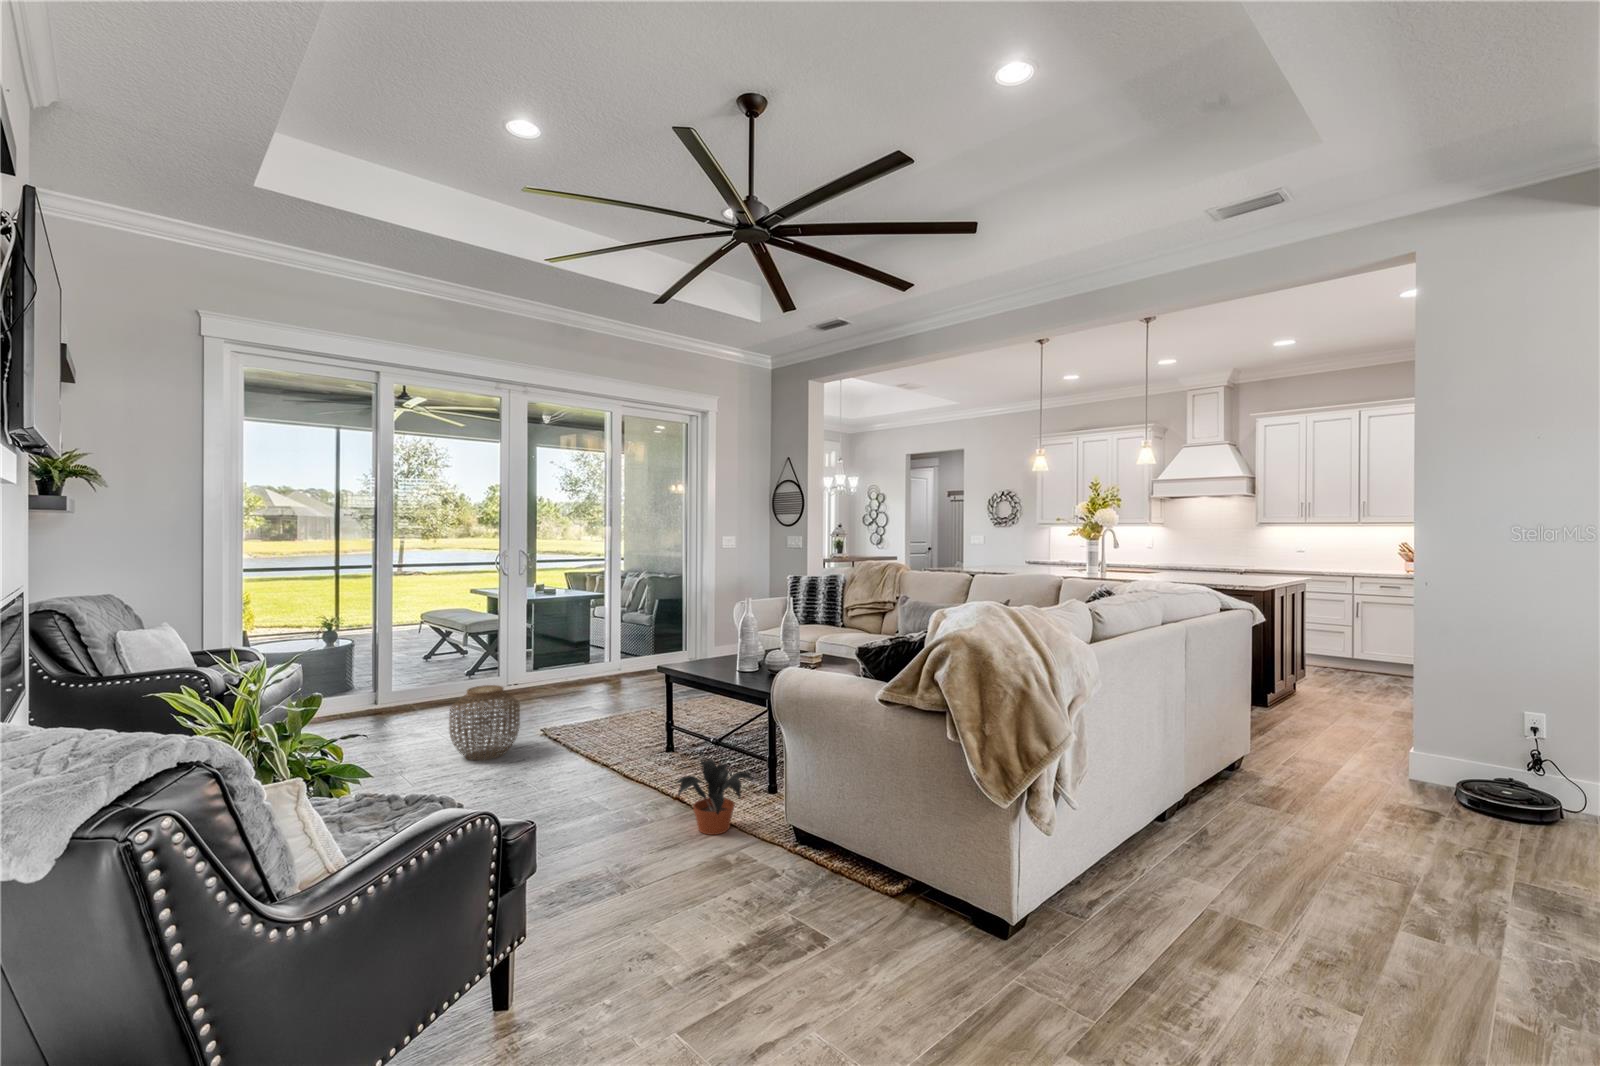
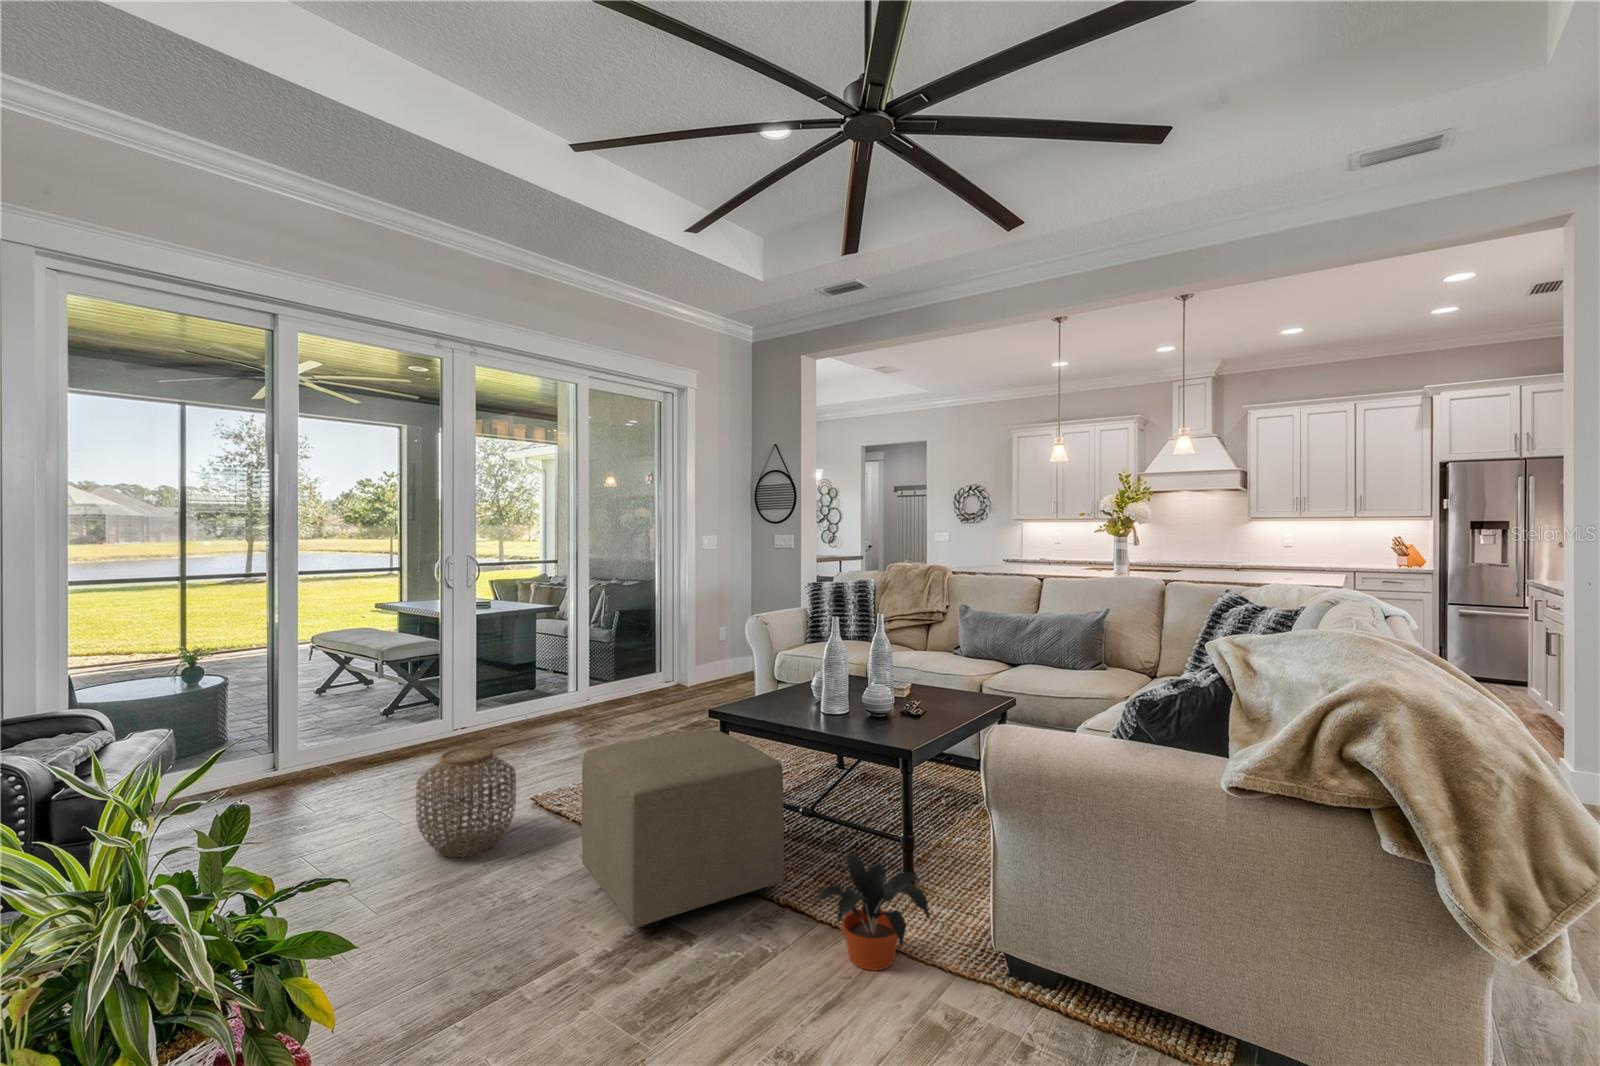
ottoman: none [552,679,682,803] -> present [582,729,784,928]

